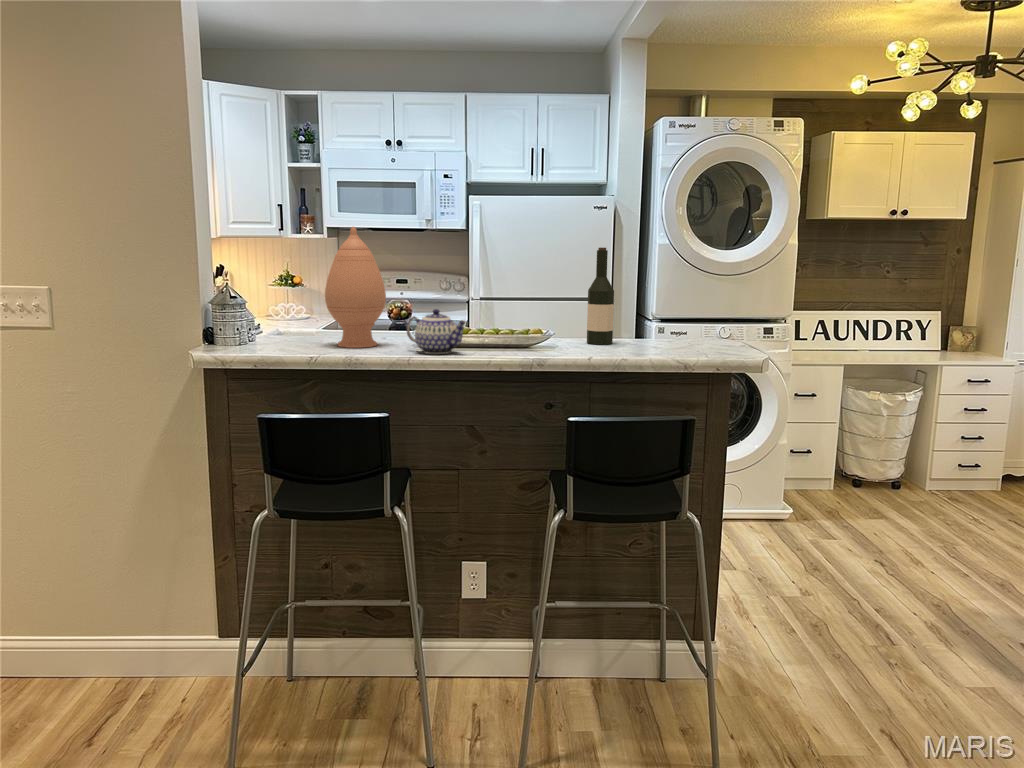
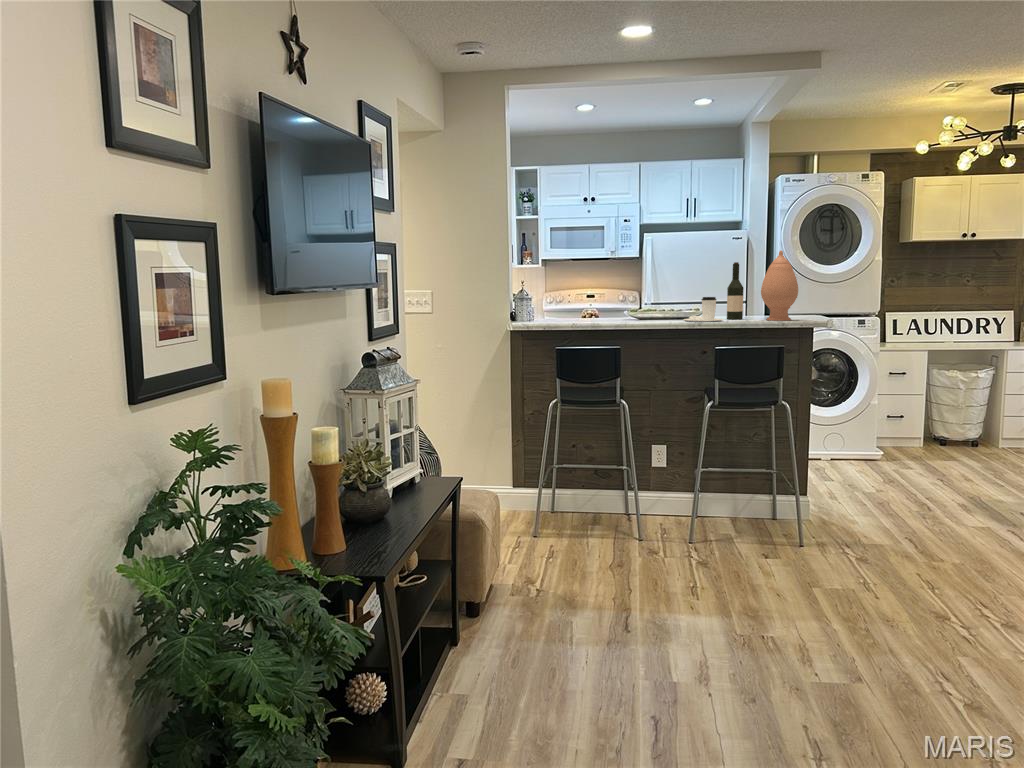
vase: present [325,227,386,348] -> present [761,250,798,321]
teapot: present [406,309,466,354] -> none [623,297,659,322]
coffee cup: none [512,309,582,355] -> present [684,297,723,322]

